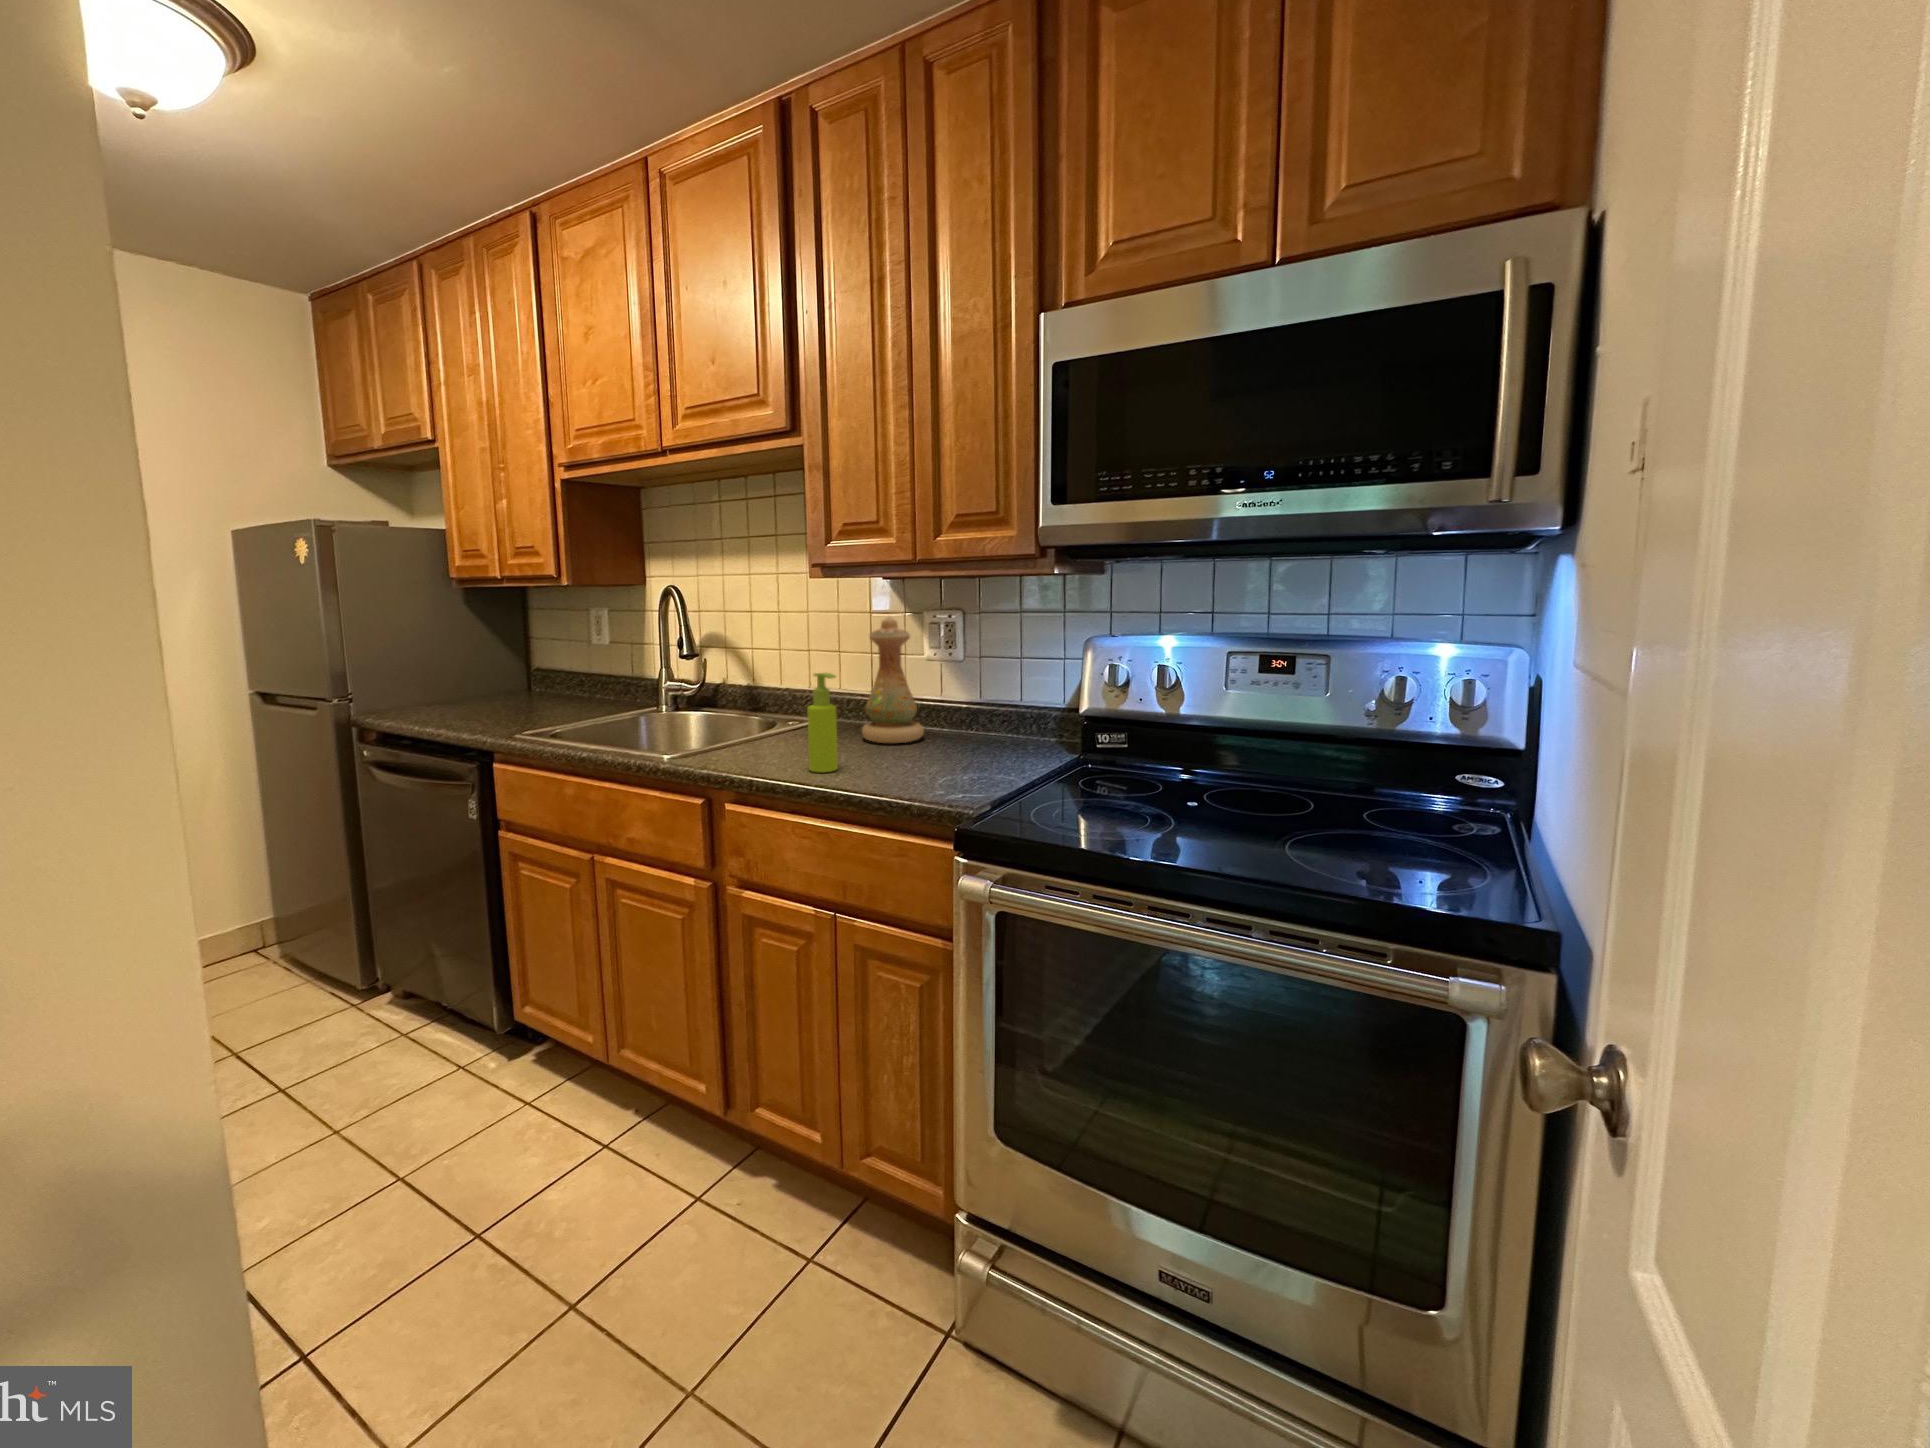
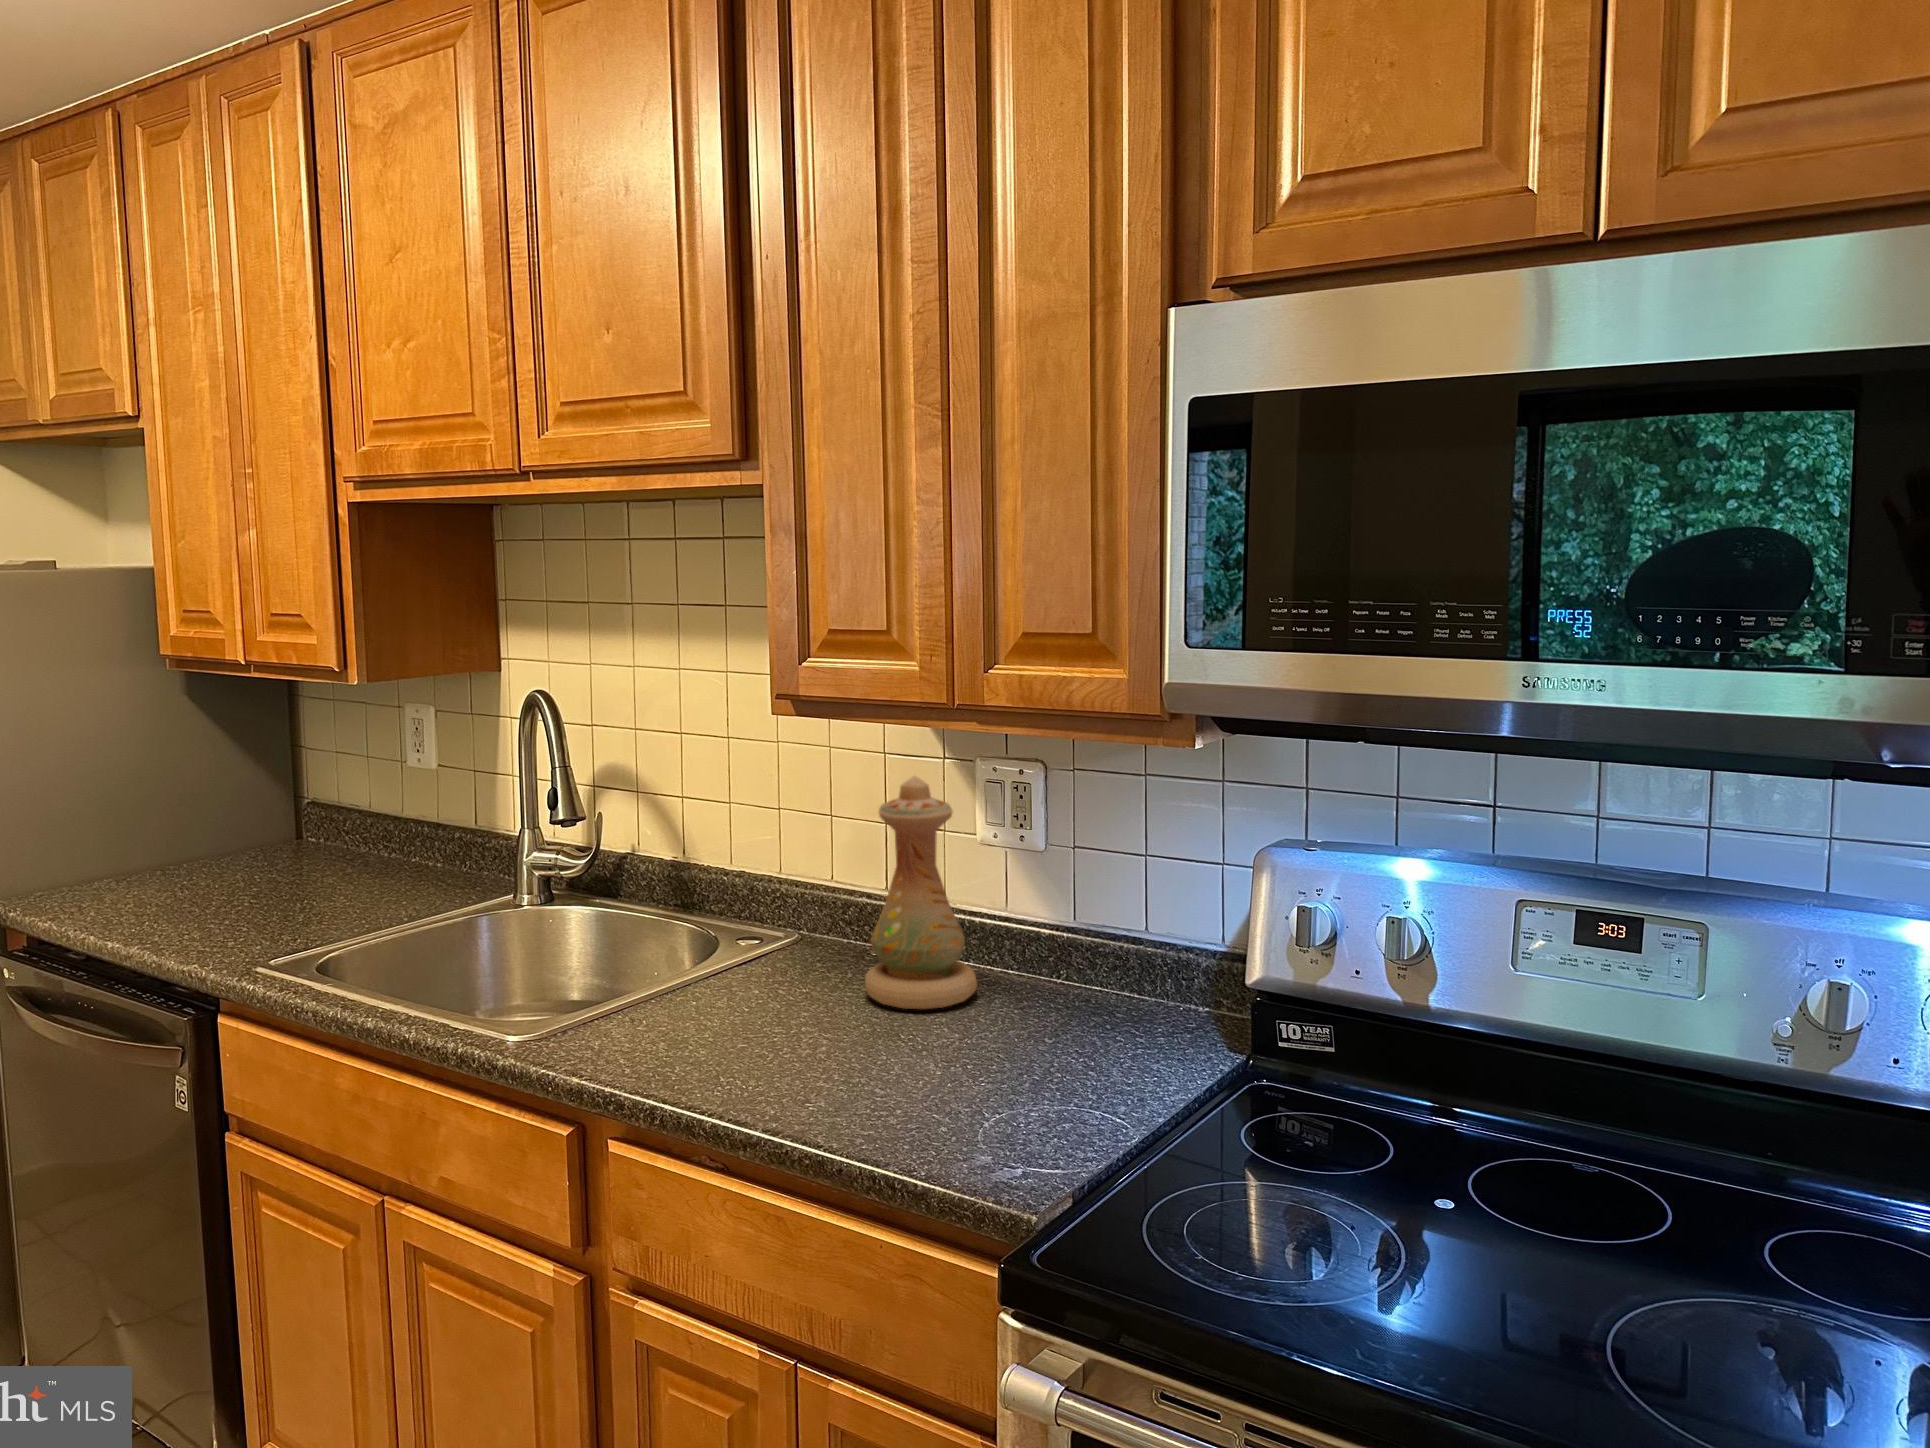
soap dispenser: present [807,673,838,772] -> none [758,905,811,1087]

